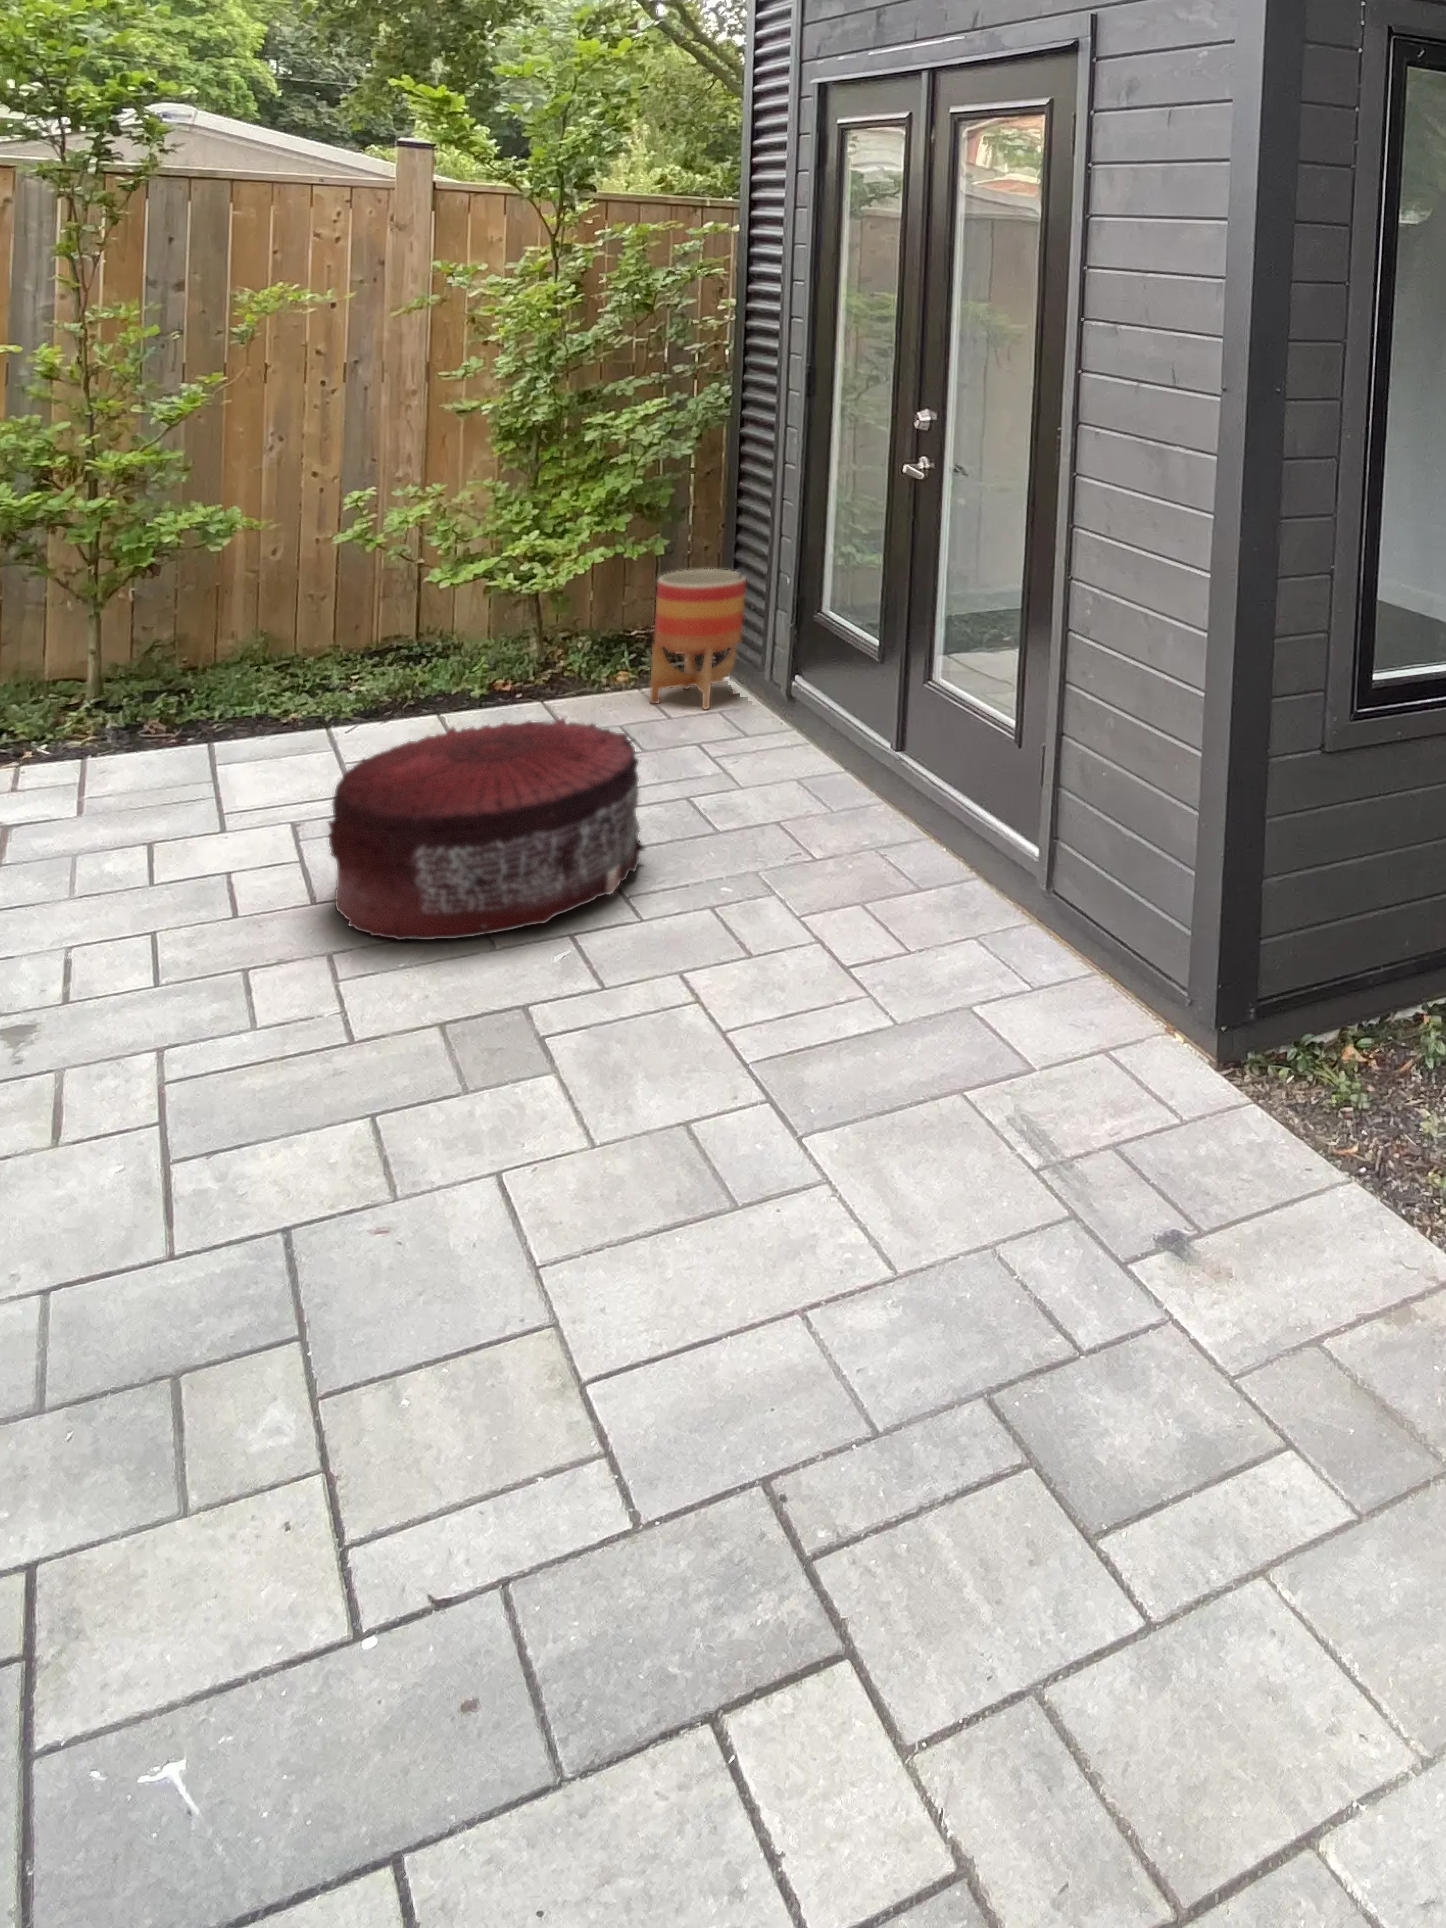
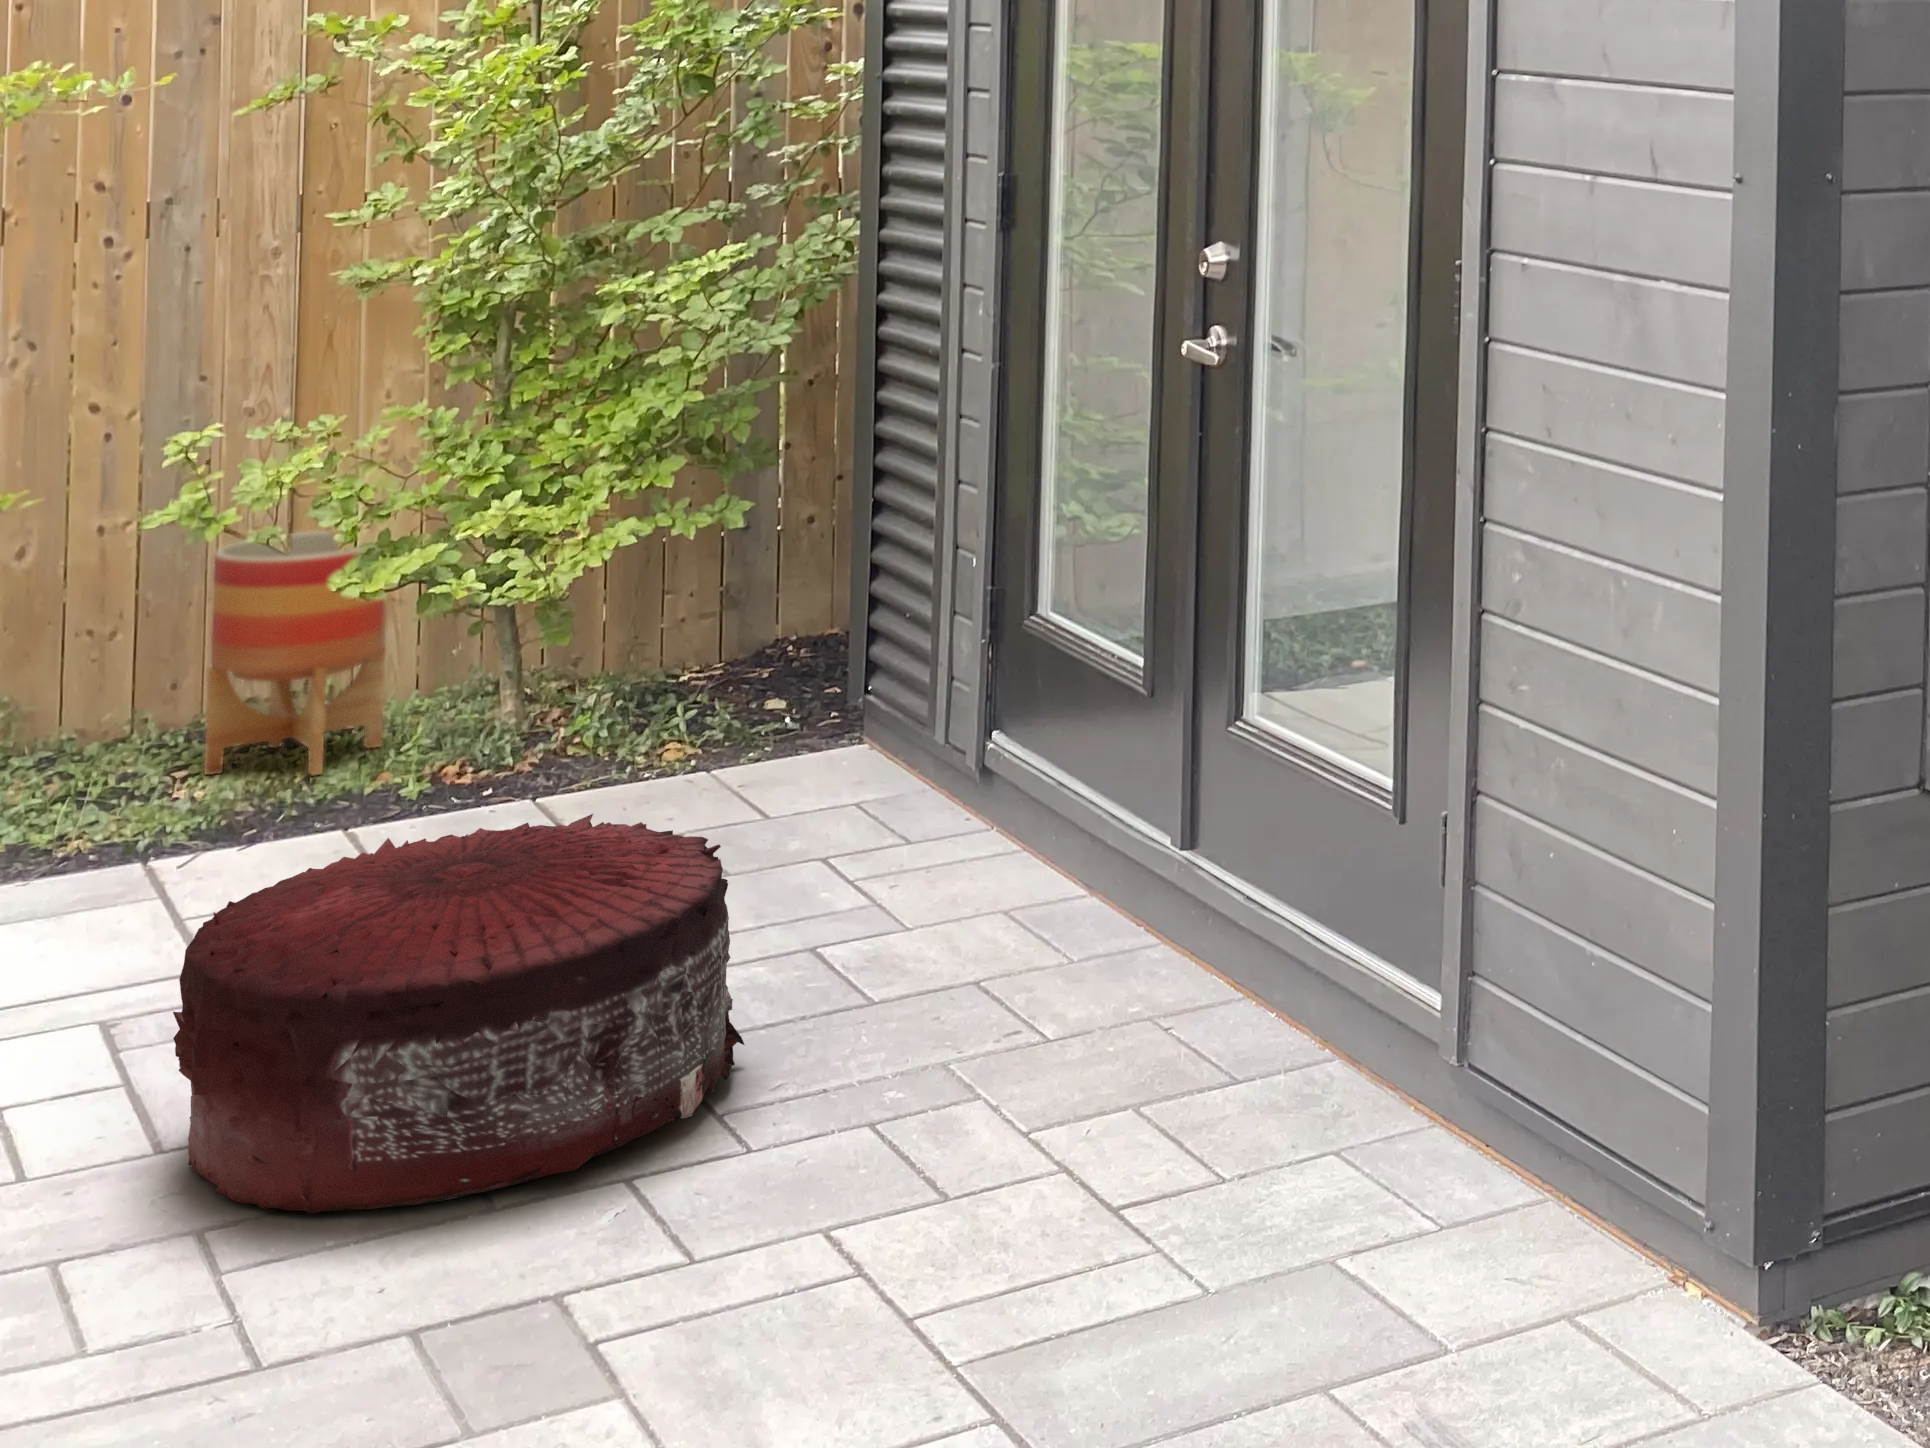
planter: present [650,569,746,709] -> present [204,531,386,775]

